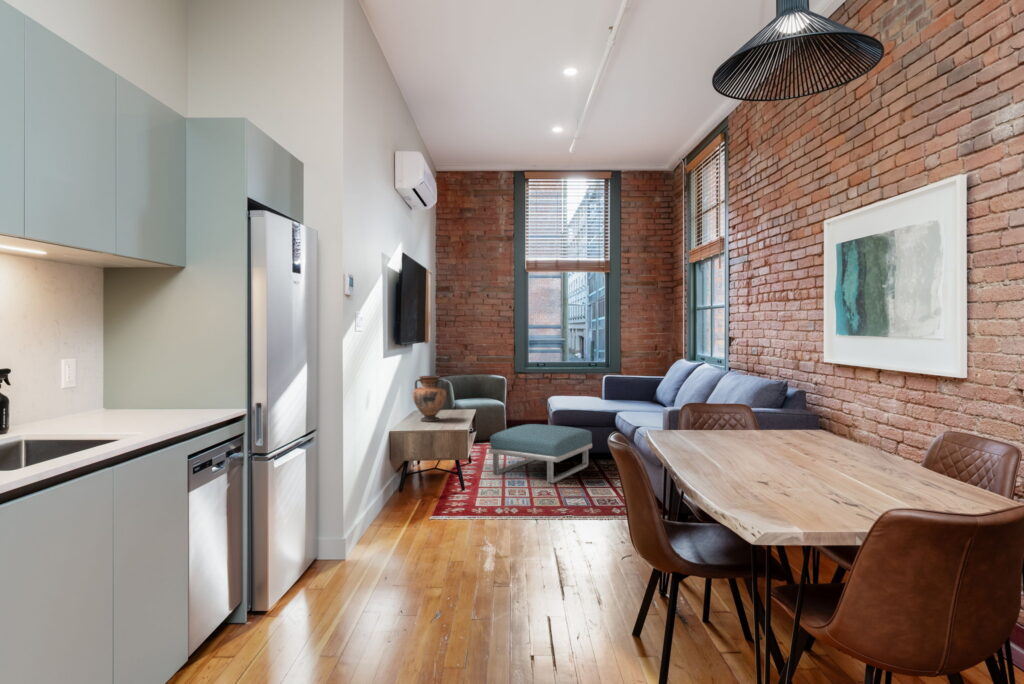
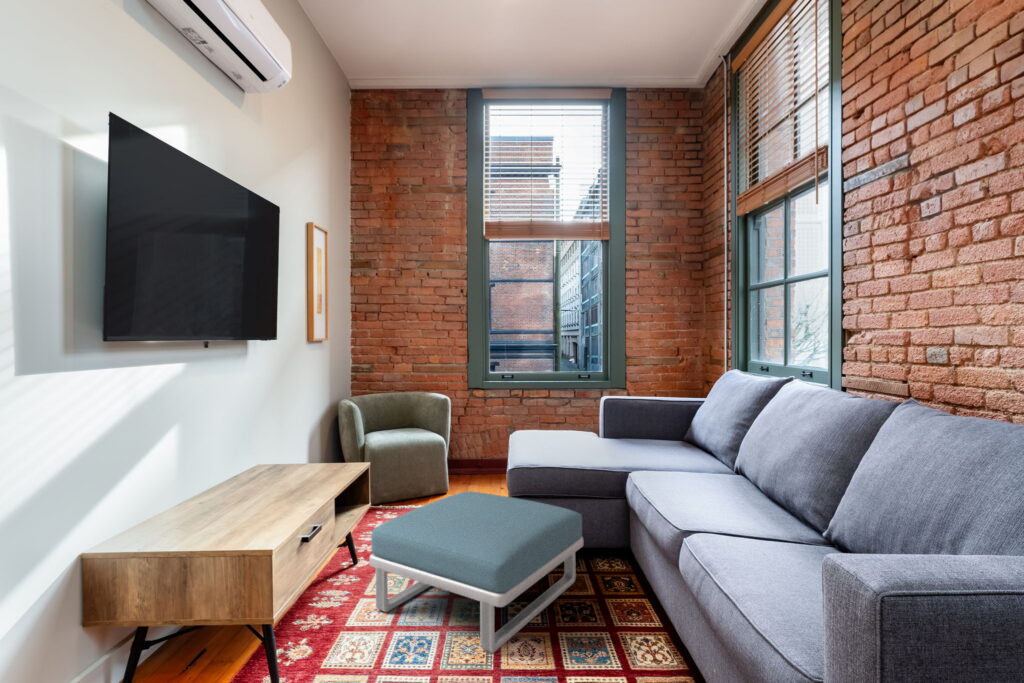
vase: present [413,376,446,422] -> none [188,406,269,509]

